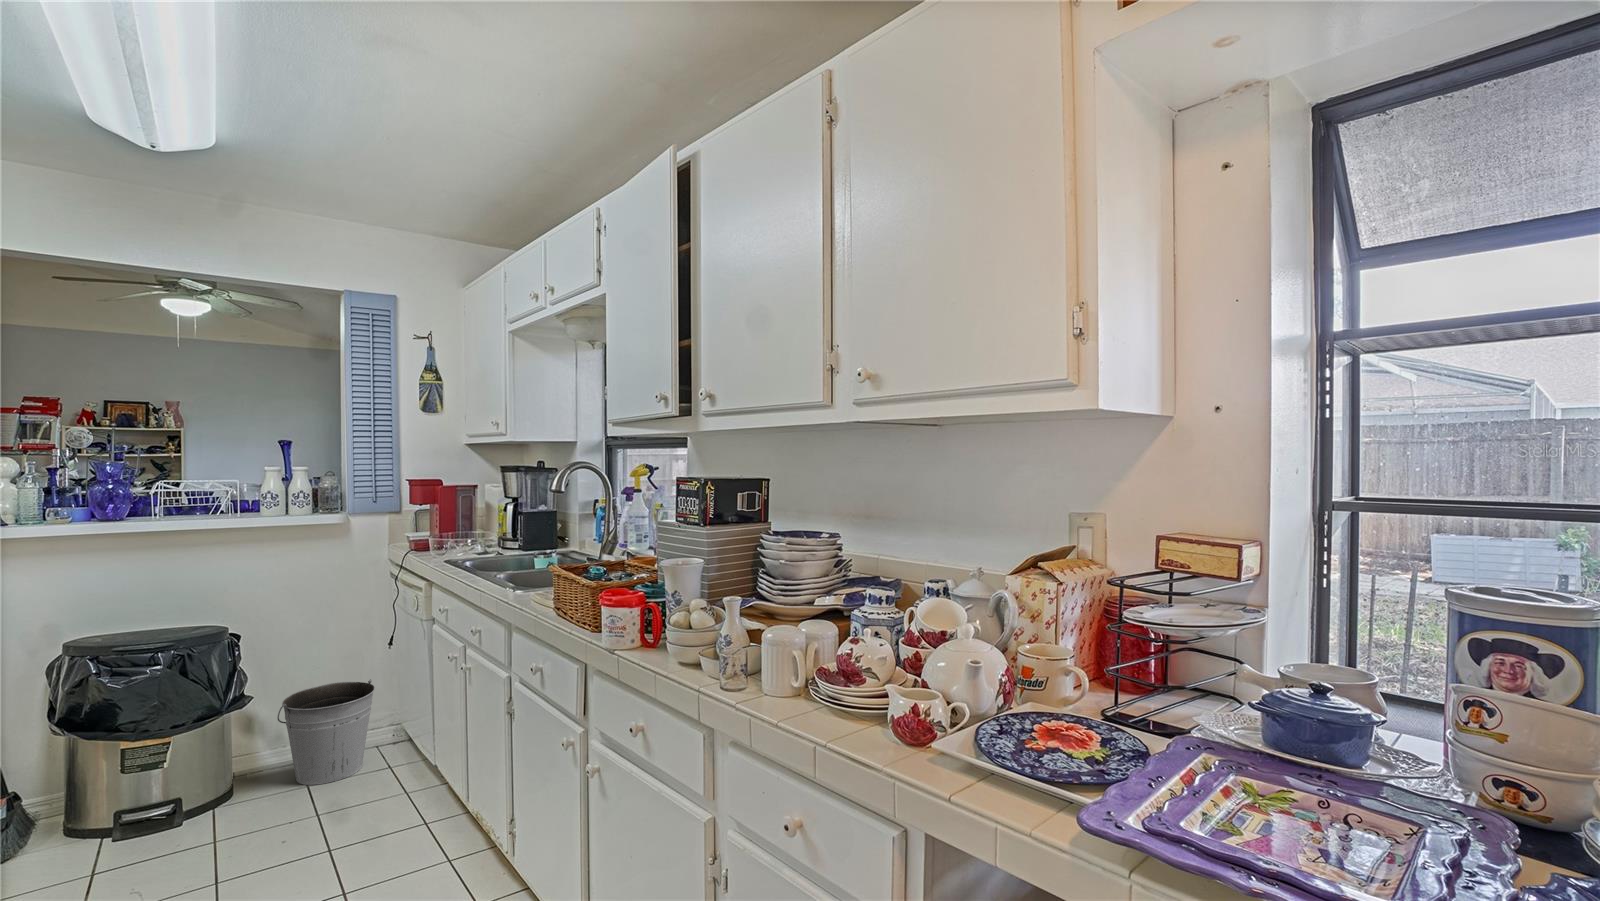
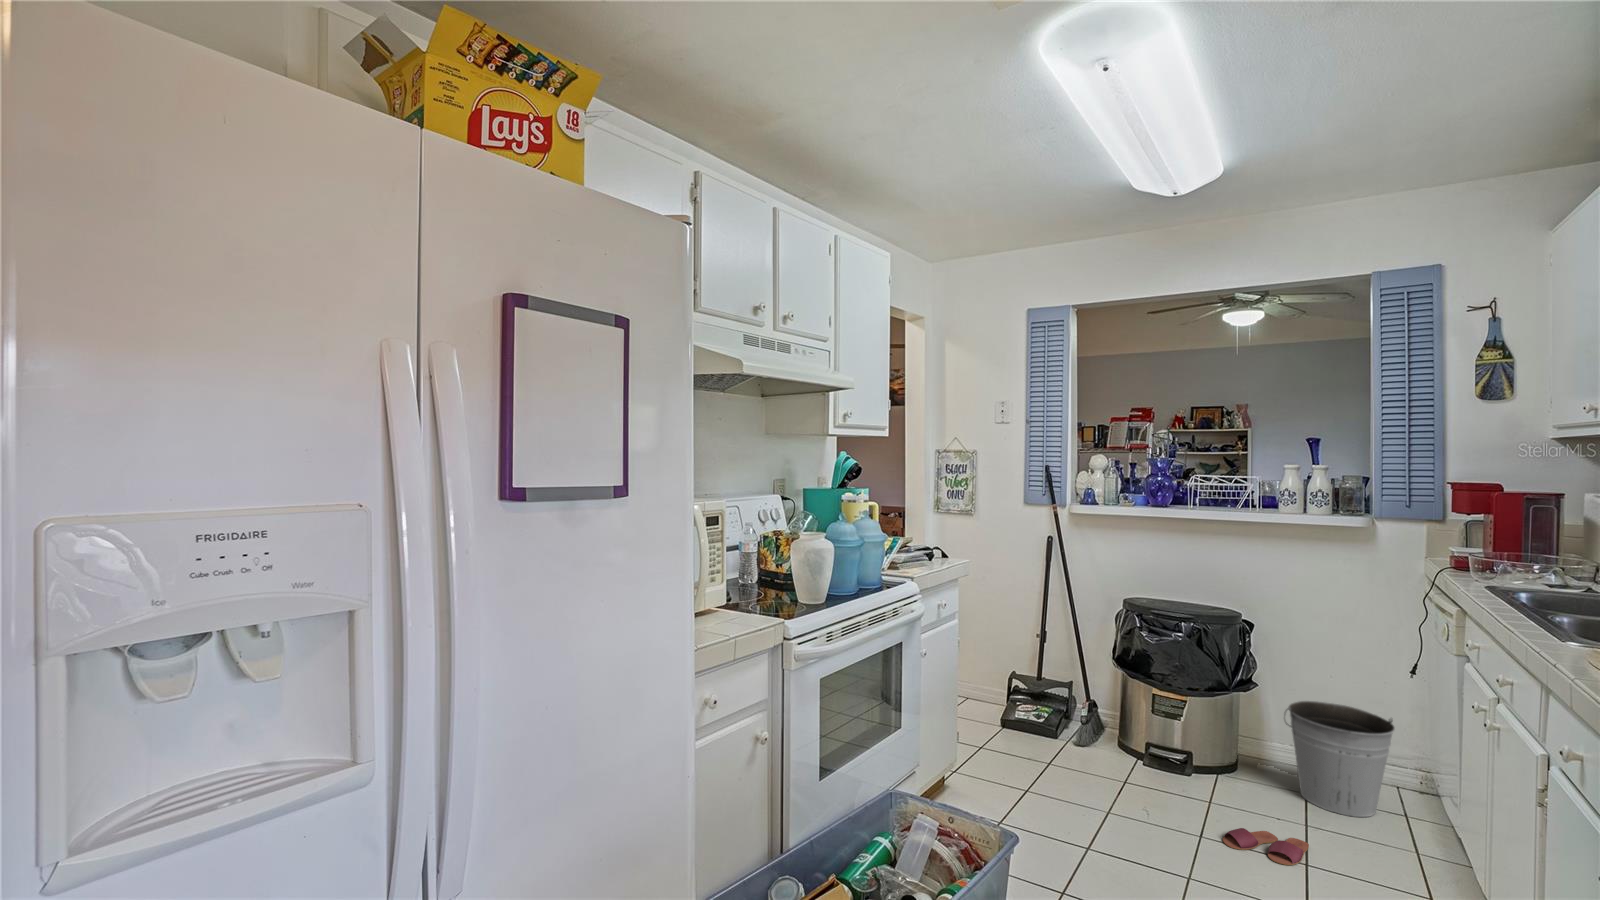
slippers: none [234,820,318,868] -> present [1223,828,1309,865]

